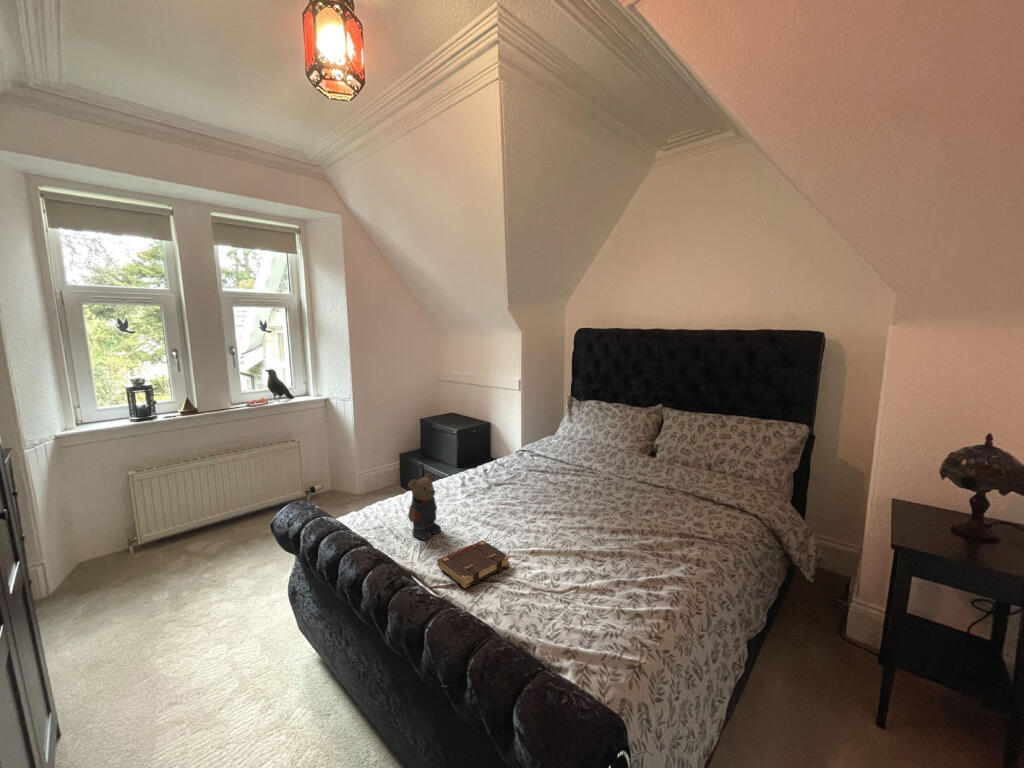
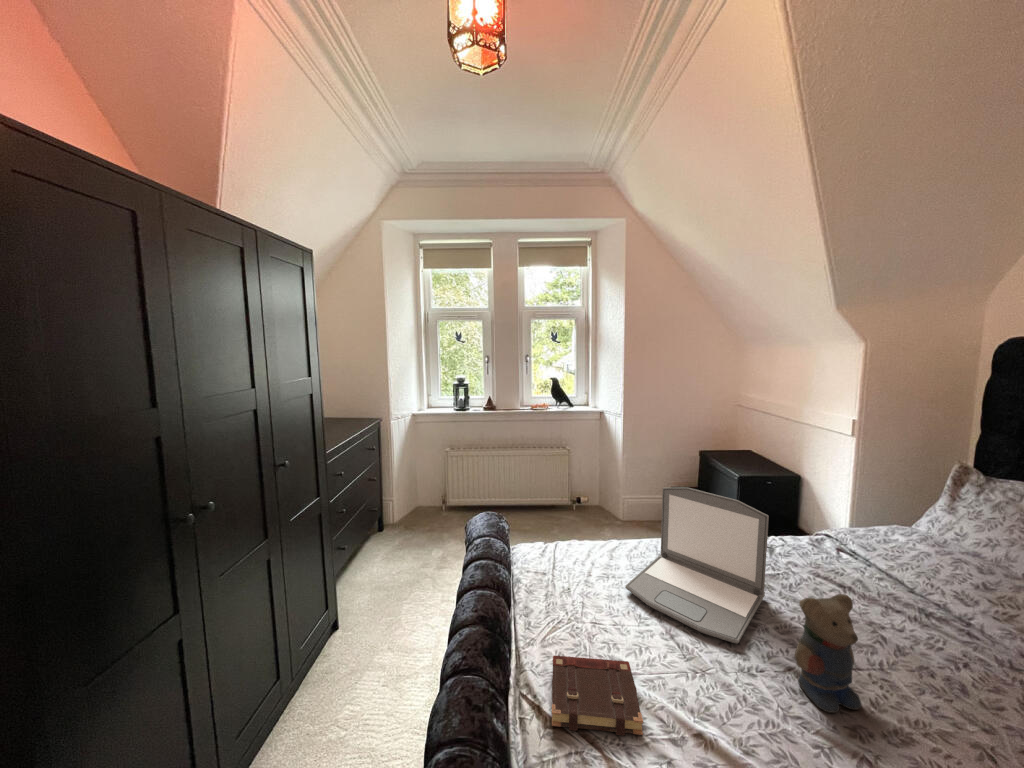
laptop: none [445,432,521,517] -> present [625,488,769,643]
teddy bear: present [408,473,441,539] -> present [795,594,861,713]

